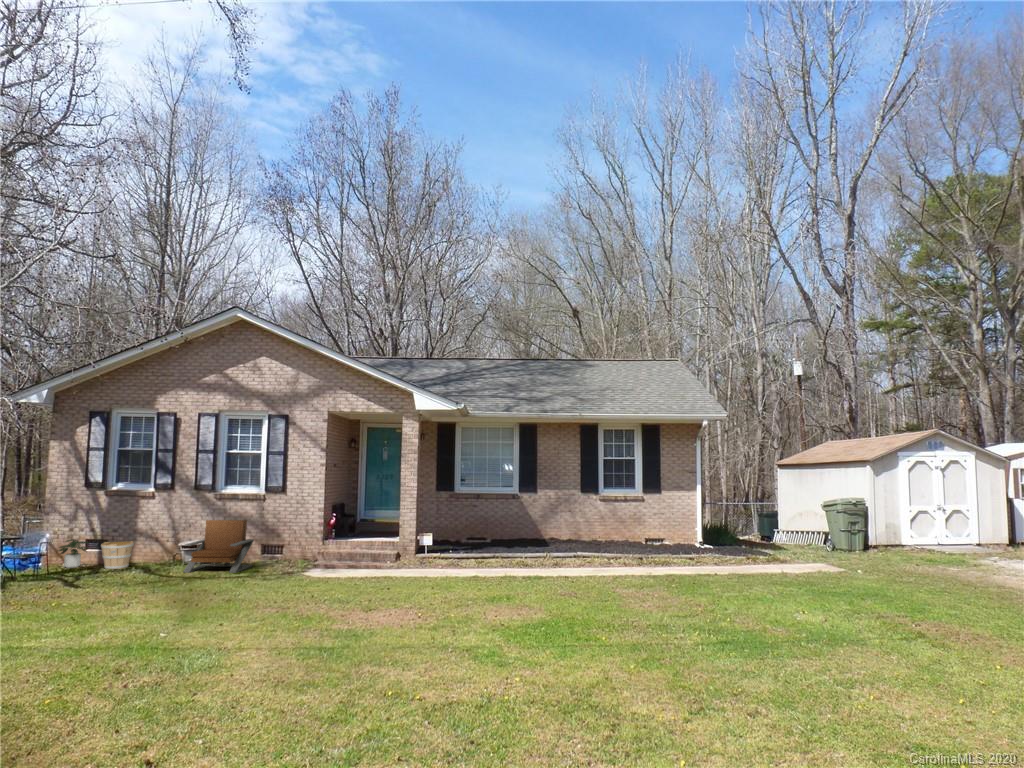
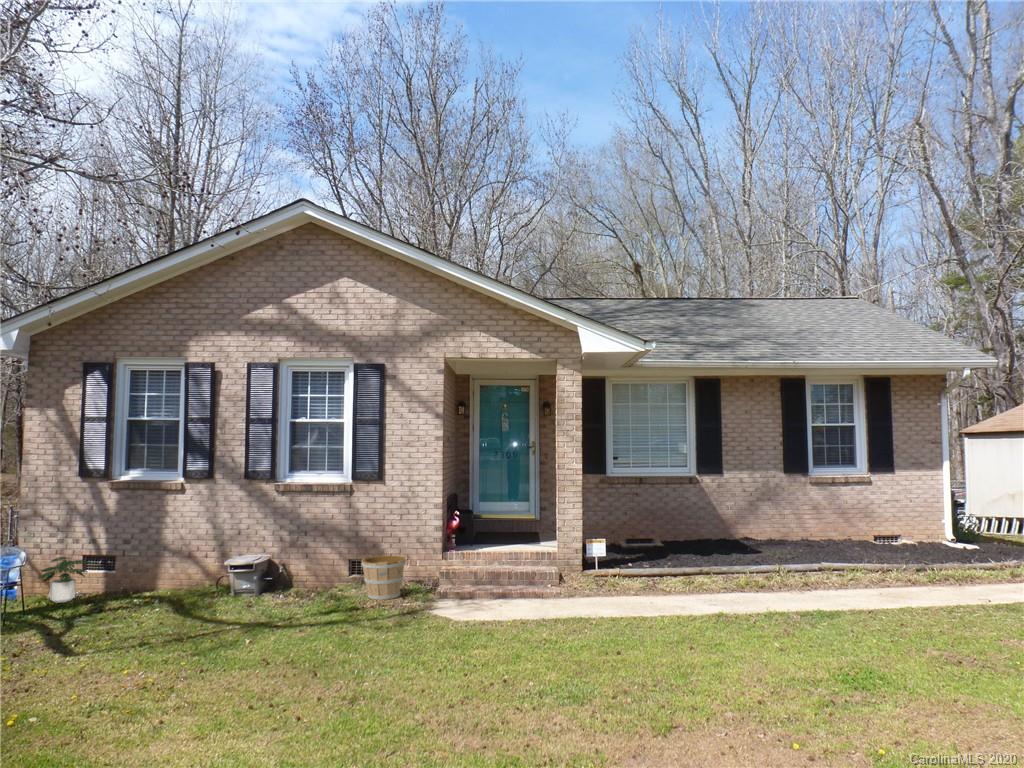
lounge chair: present [183,520,254,573] -> none [237,525,340,611]
wooden bucket: present [101,541,134,569] -> present [362,555,406,600]

